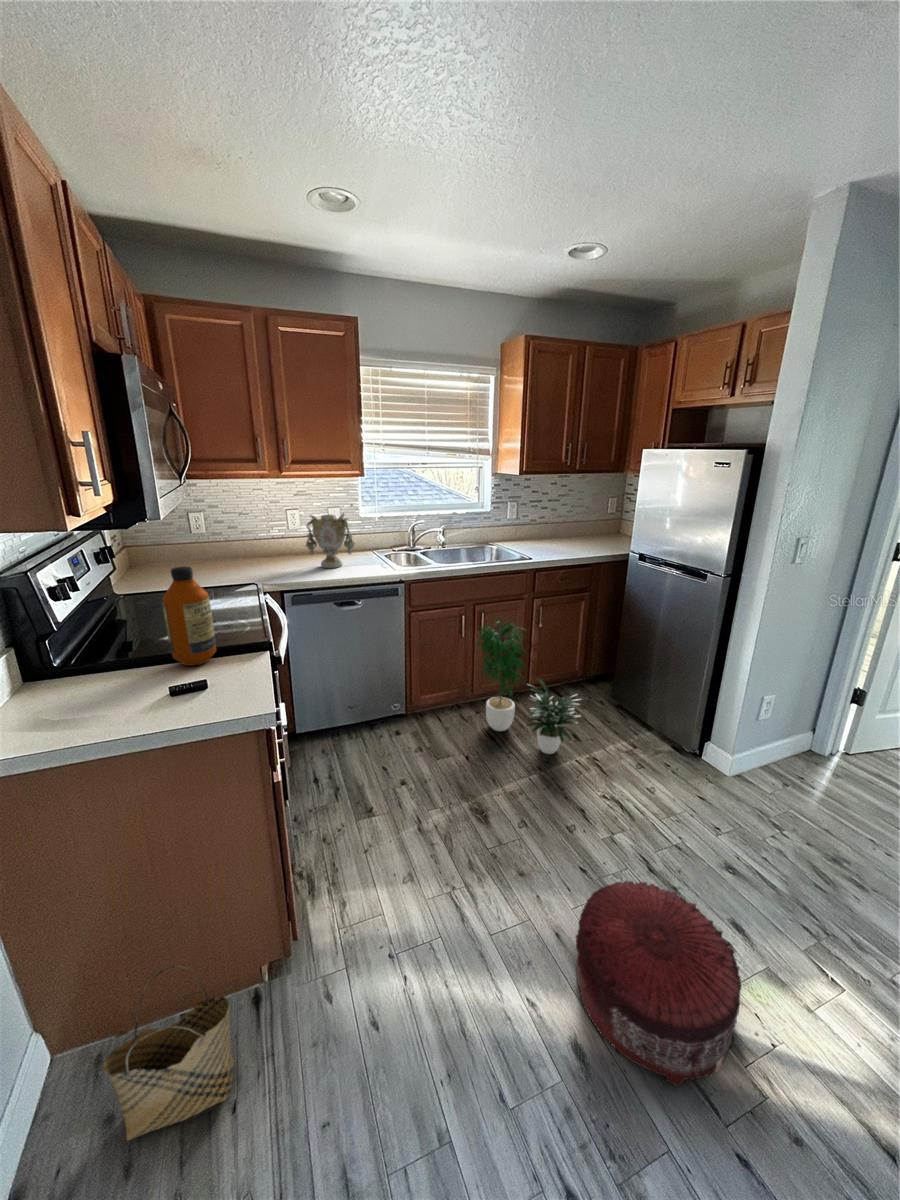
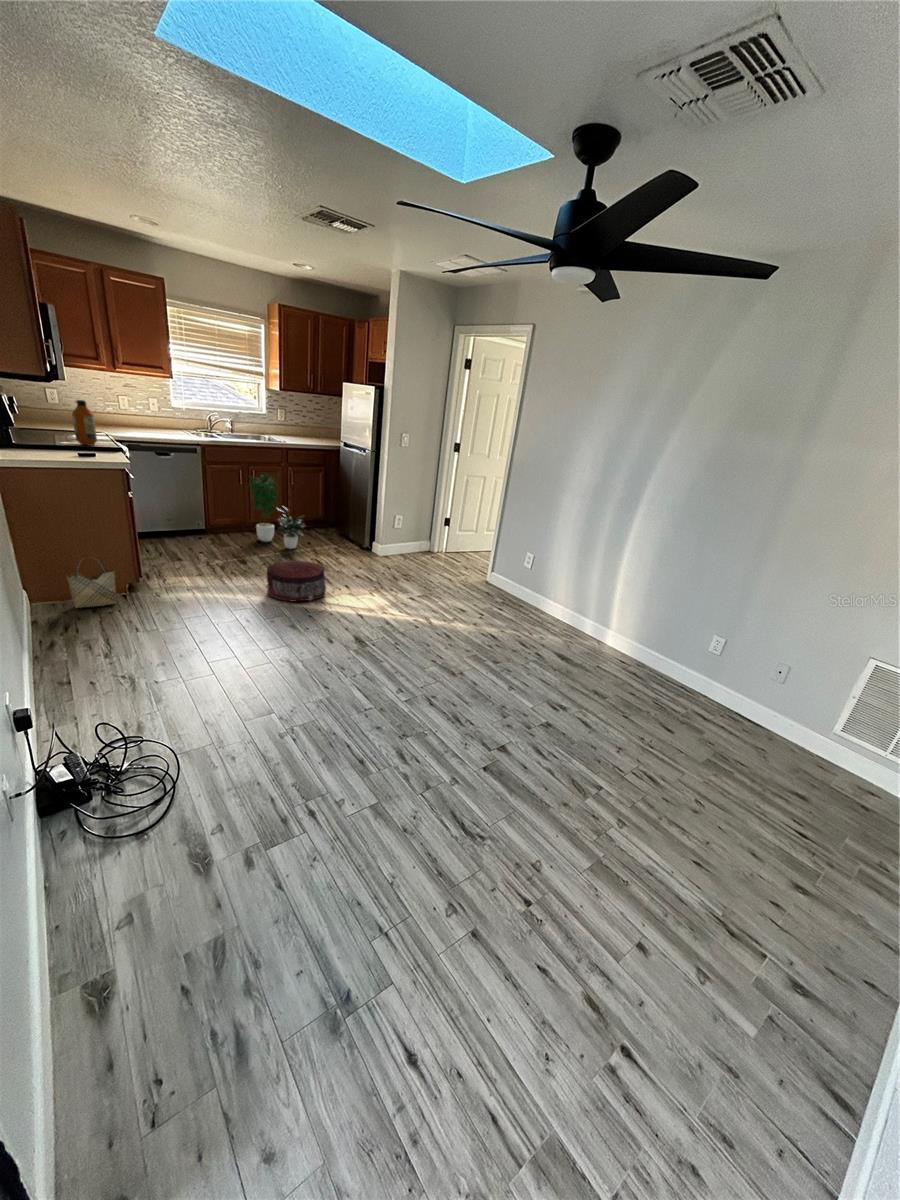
vase: present [306,513,354,568] -> none [133,398,167,434]

